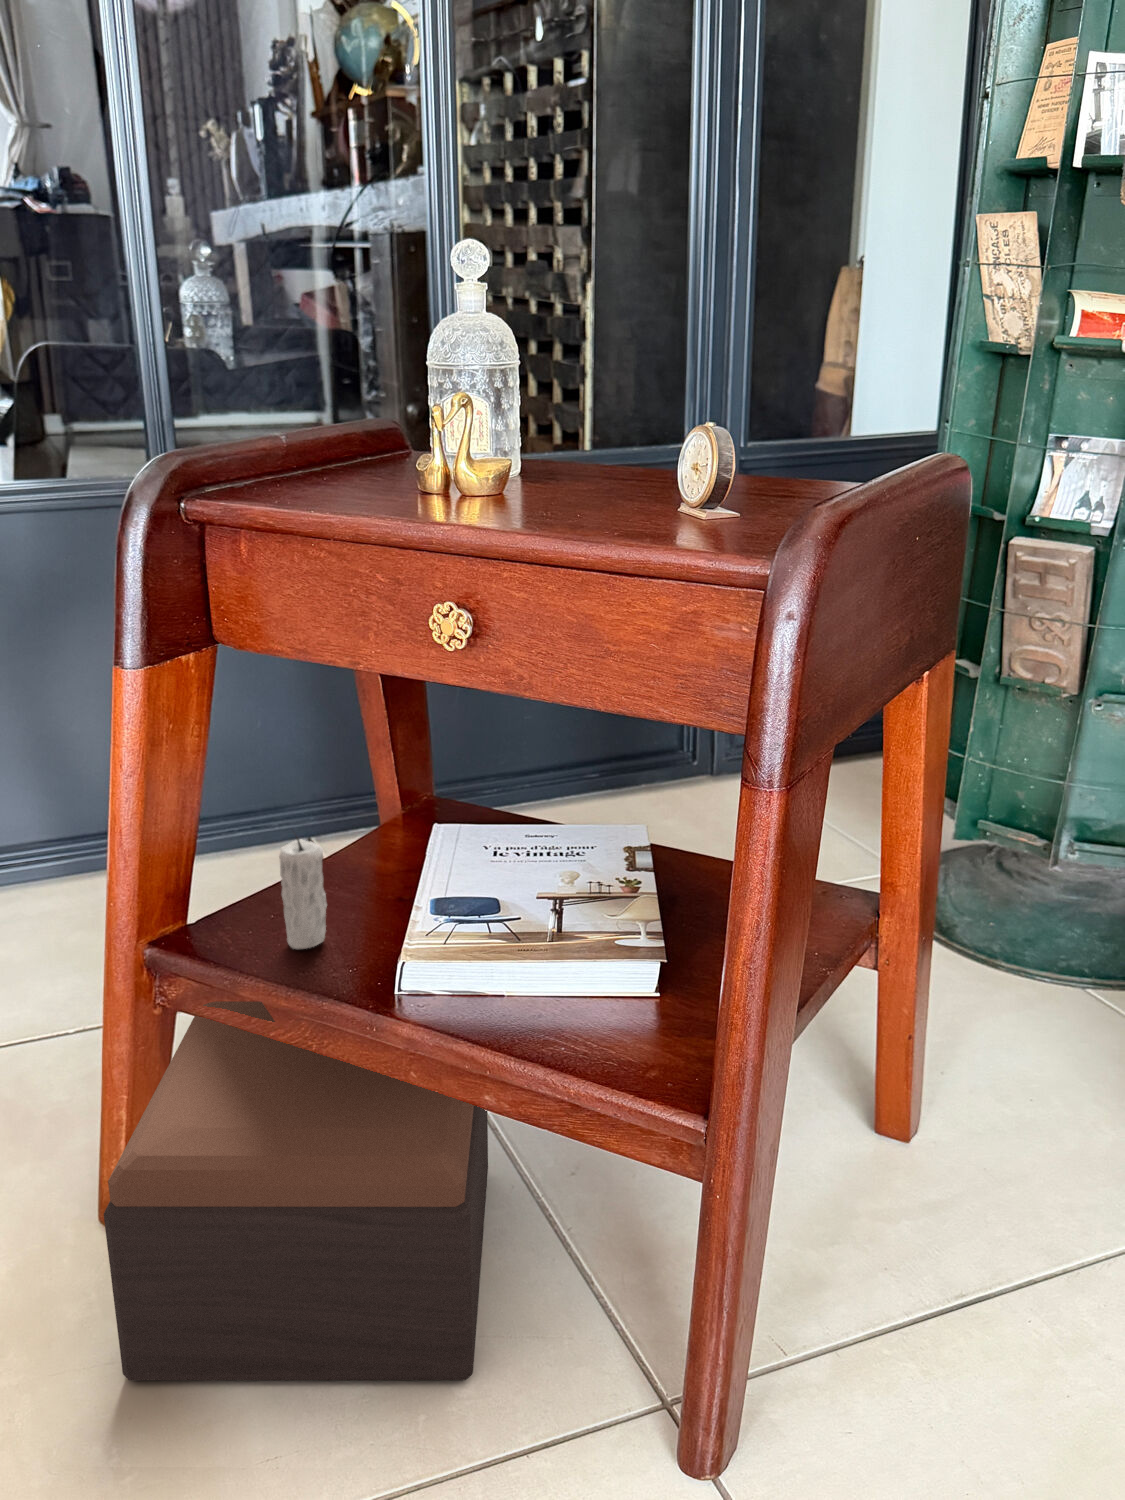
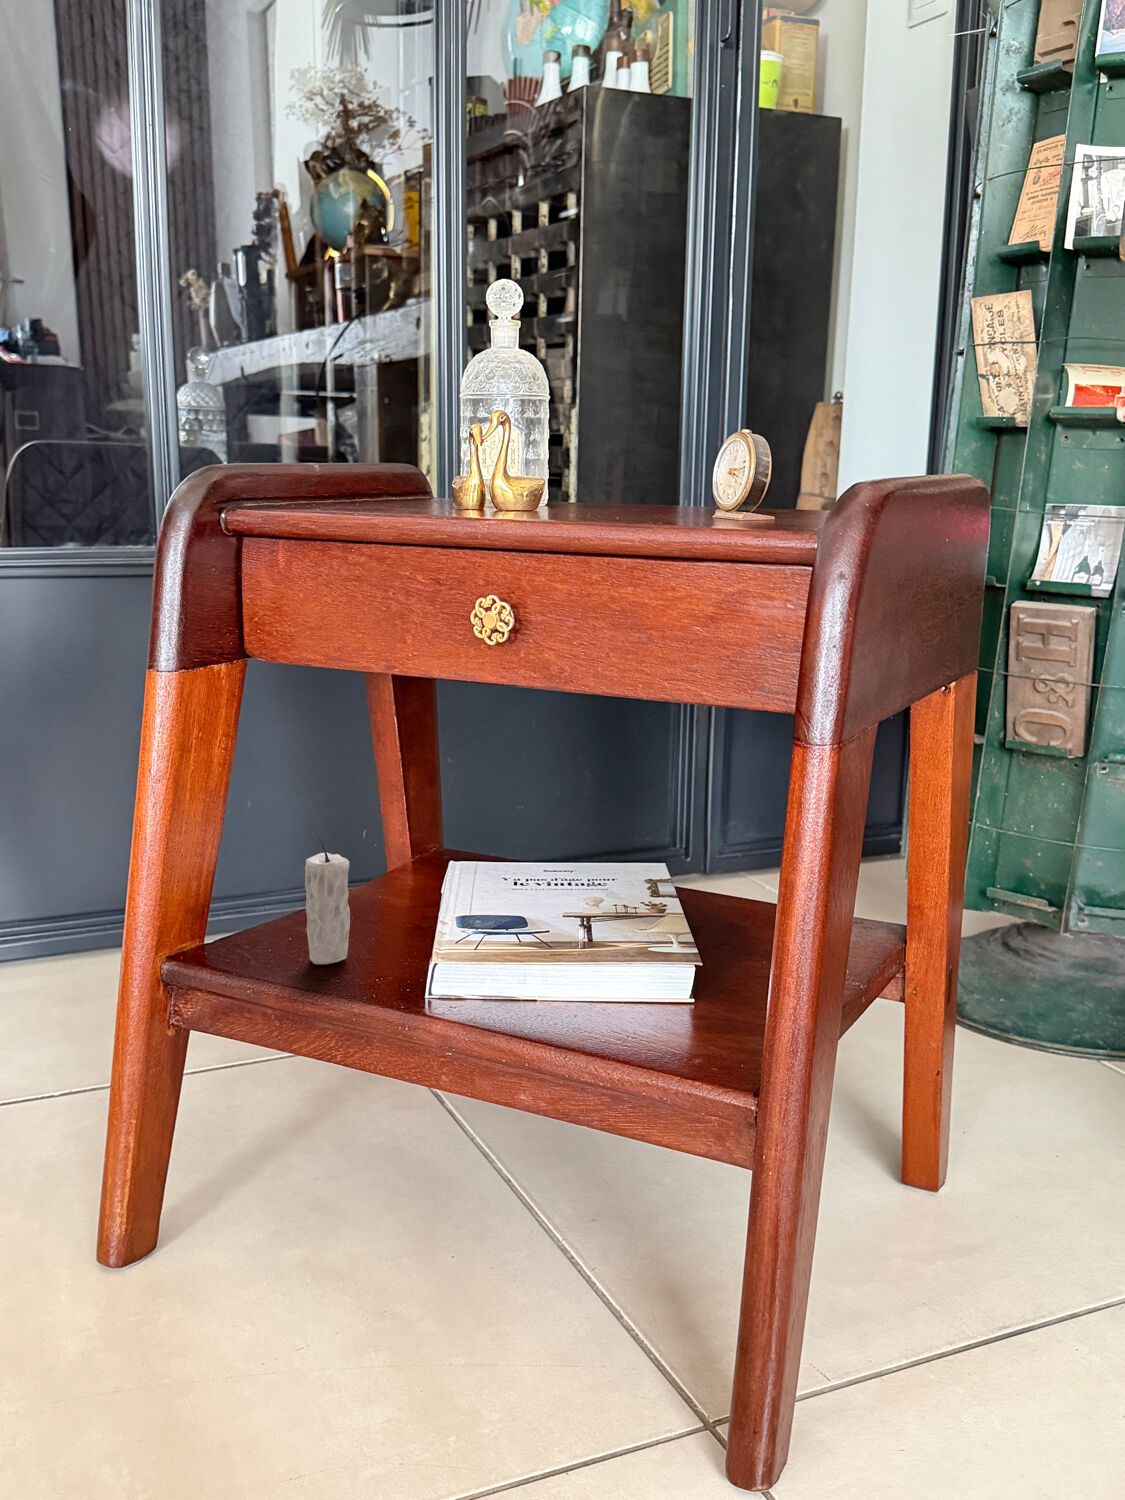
footstool: present [104,1001,488,1380] -> none [124,1029,505,1410]

